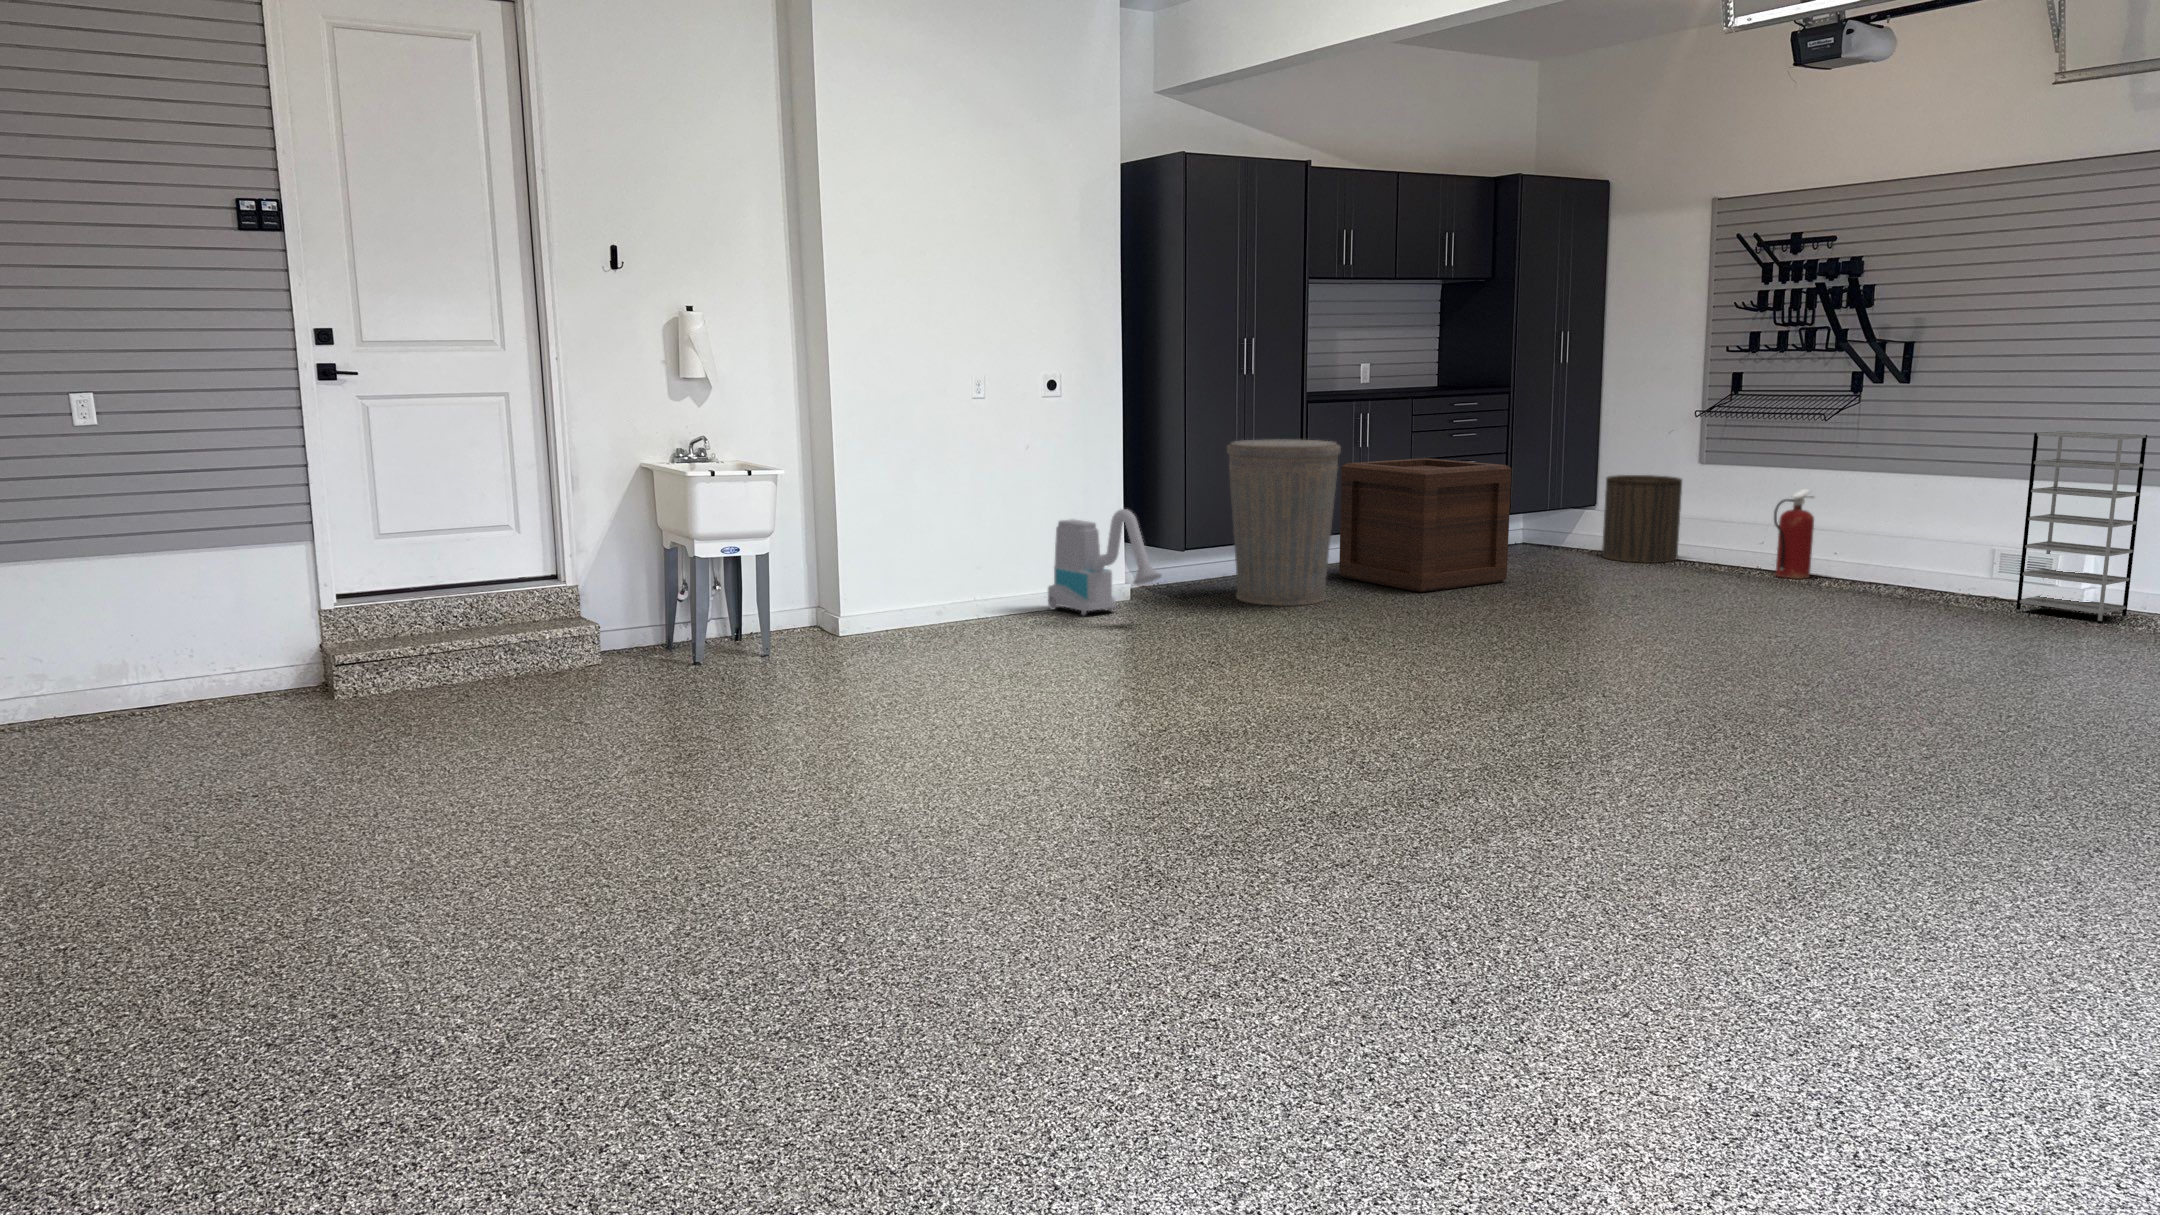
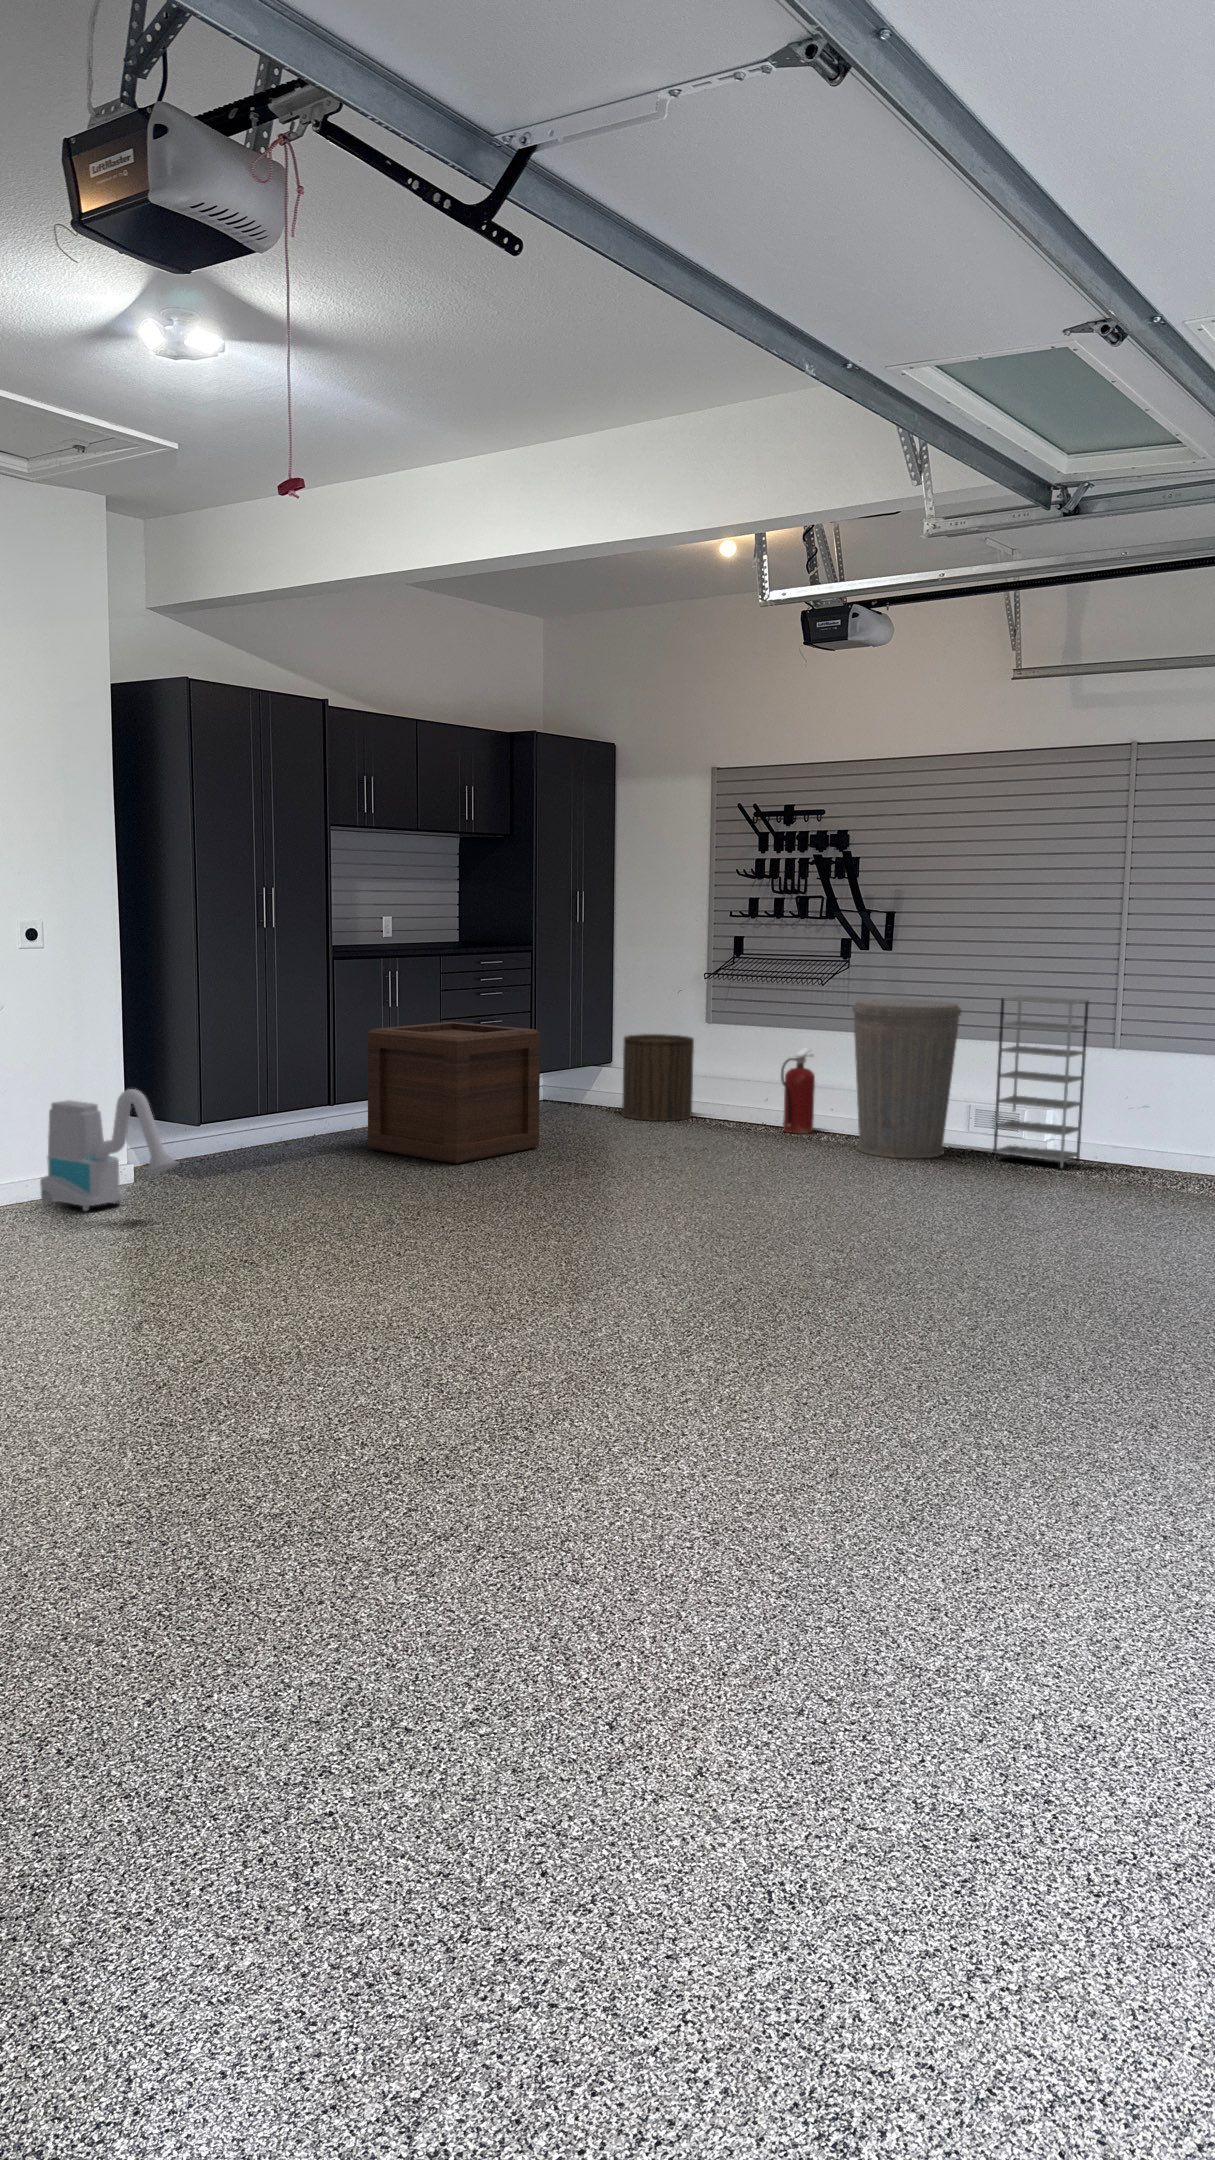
trash can: present [1227,439,1341,606] -> present [852,999,961,1158]

